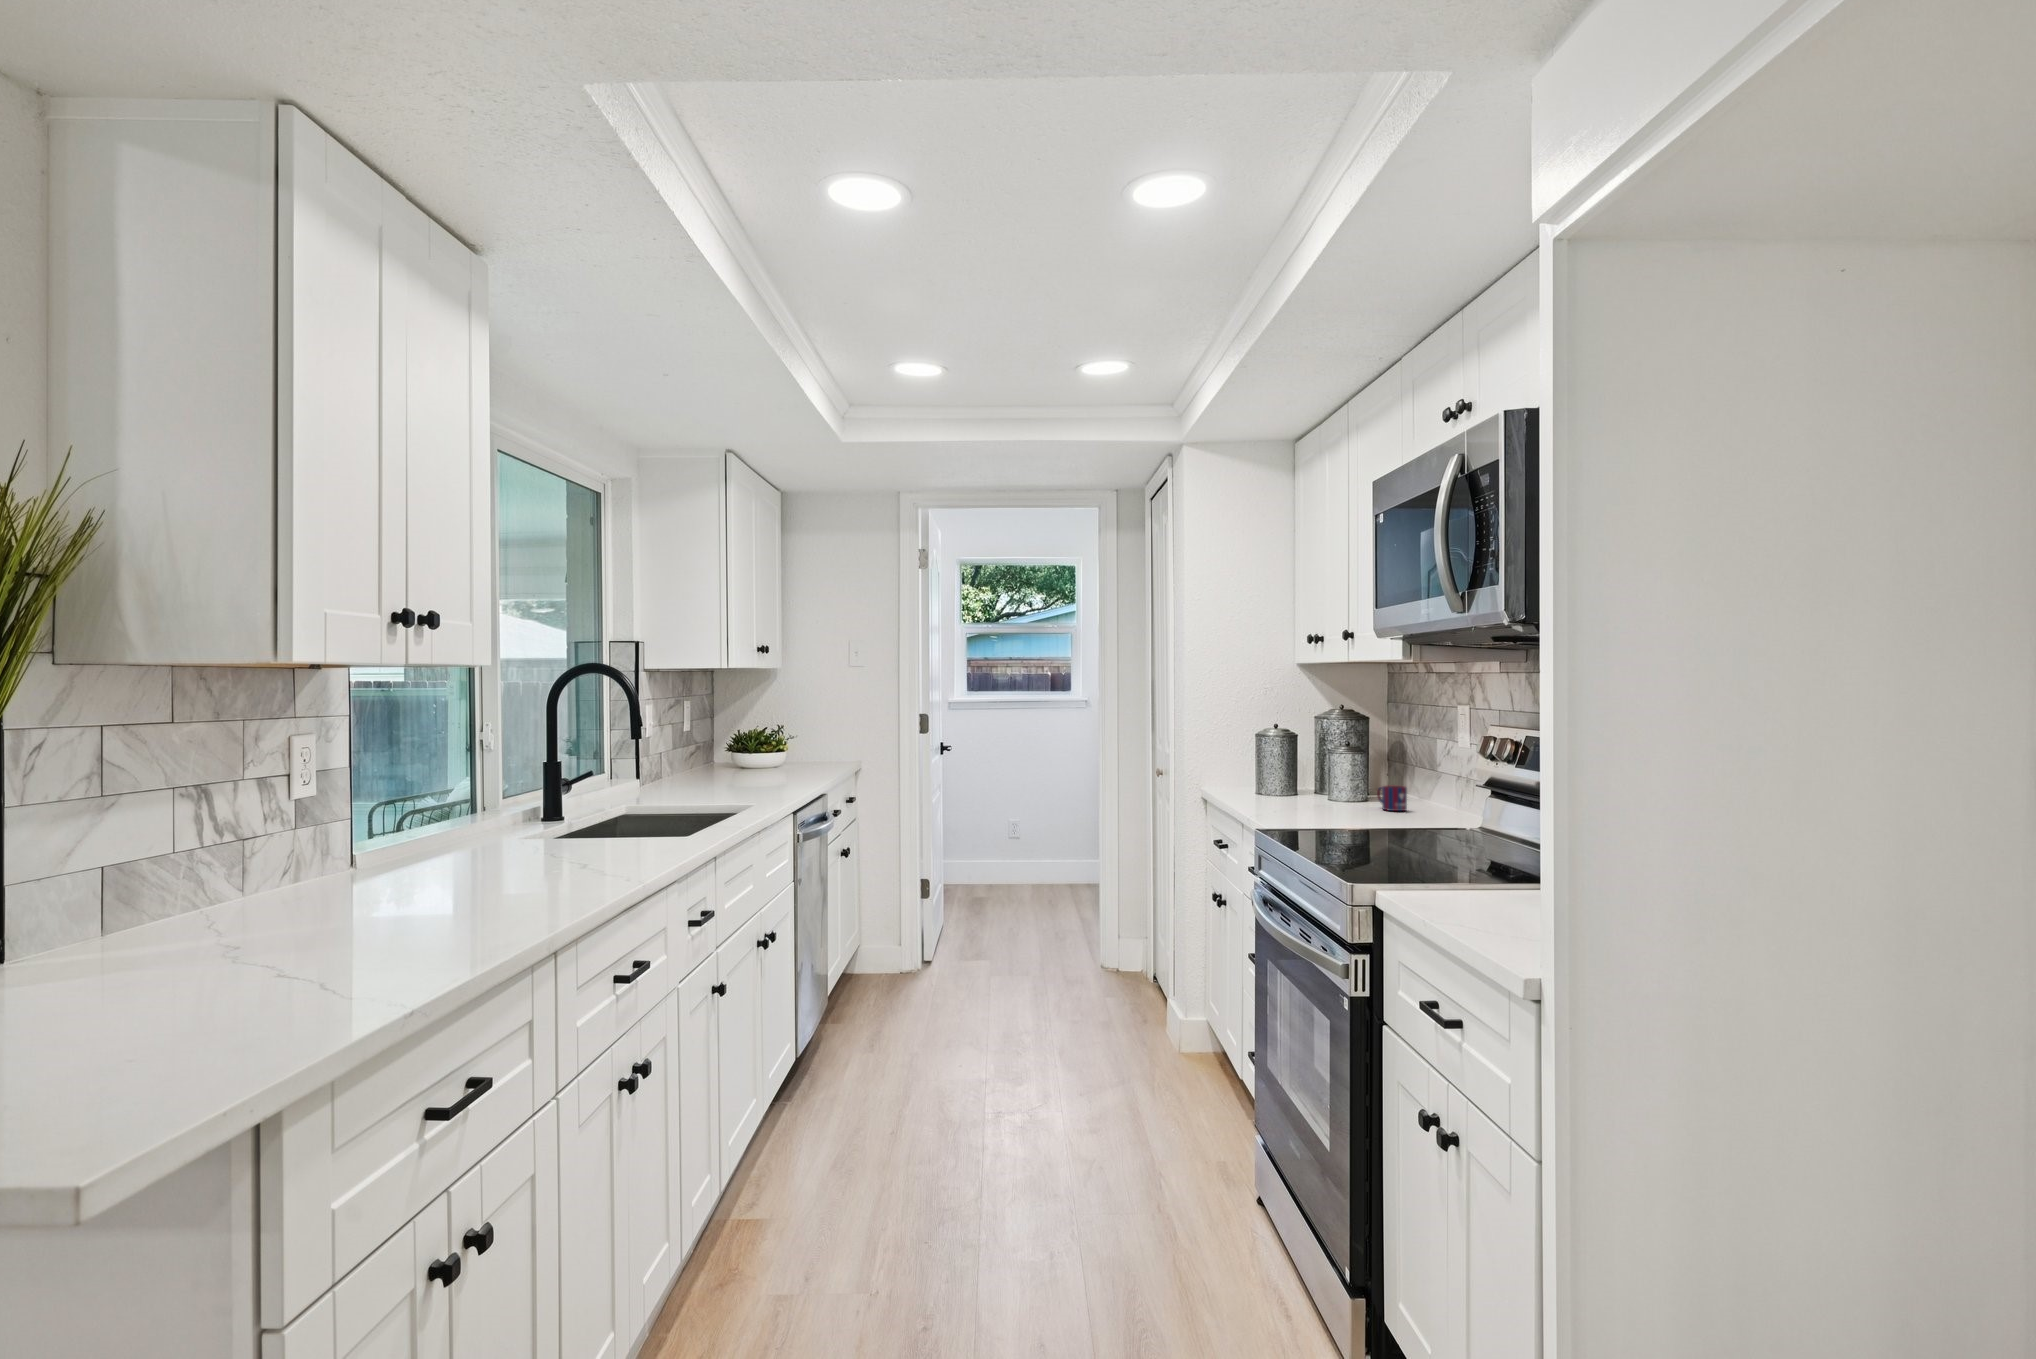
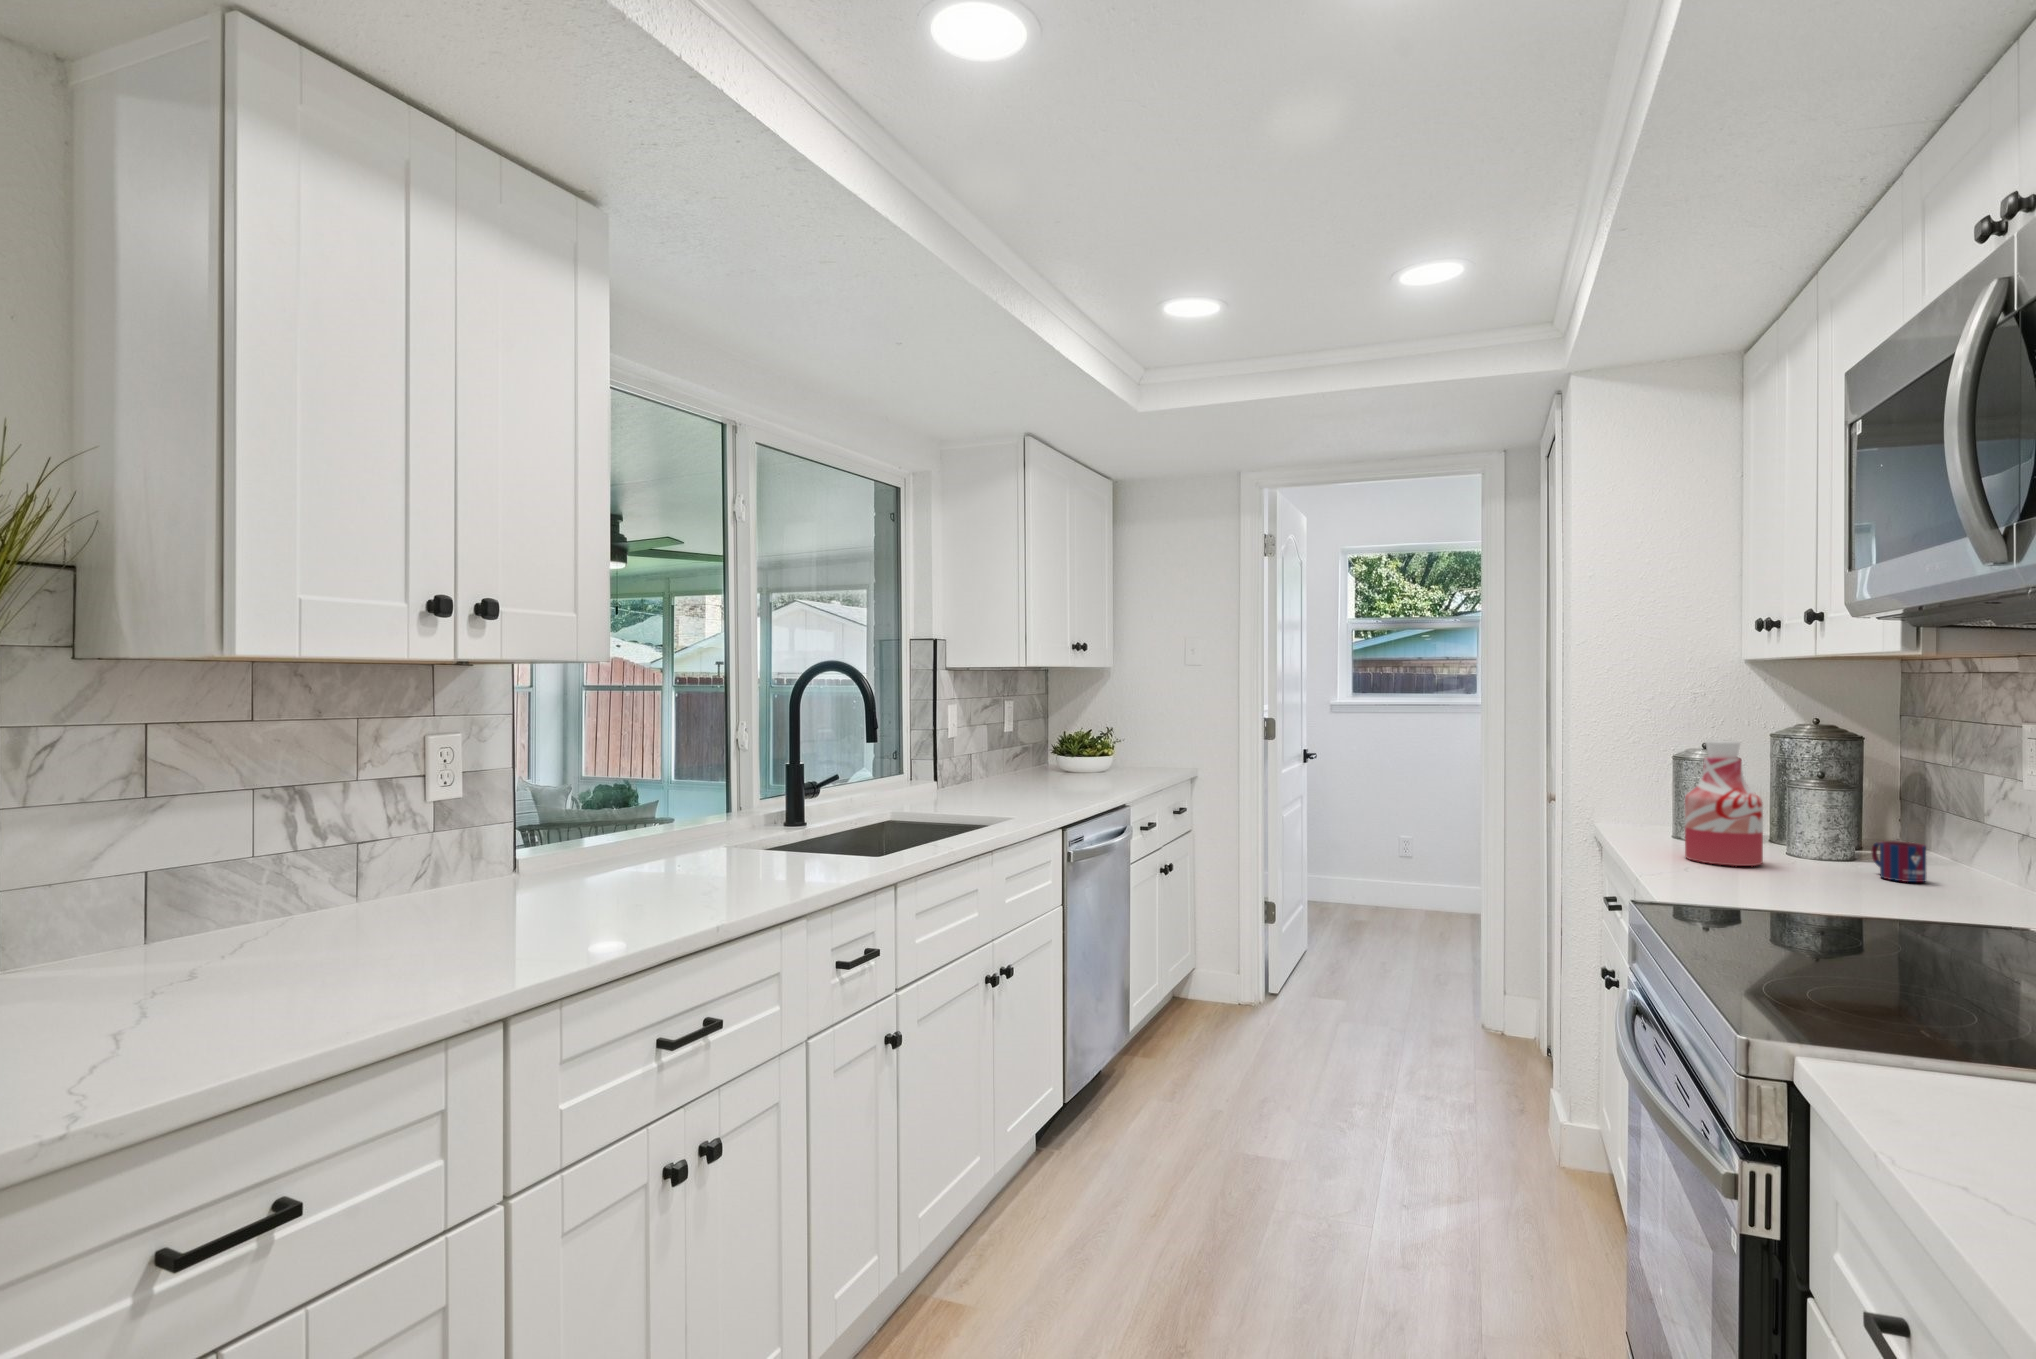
bottle: none [1272,722,1318,808] -> present [1685,740,1763,866]

